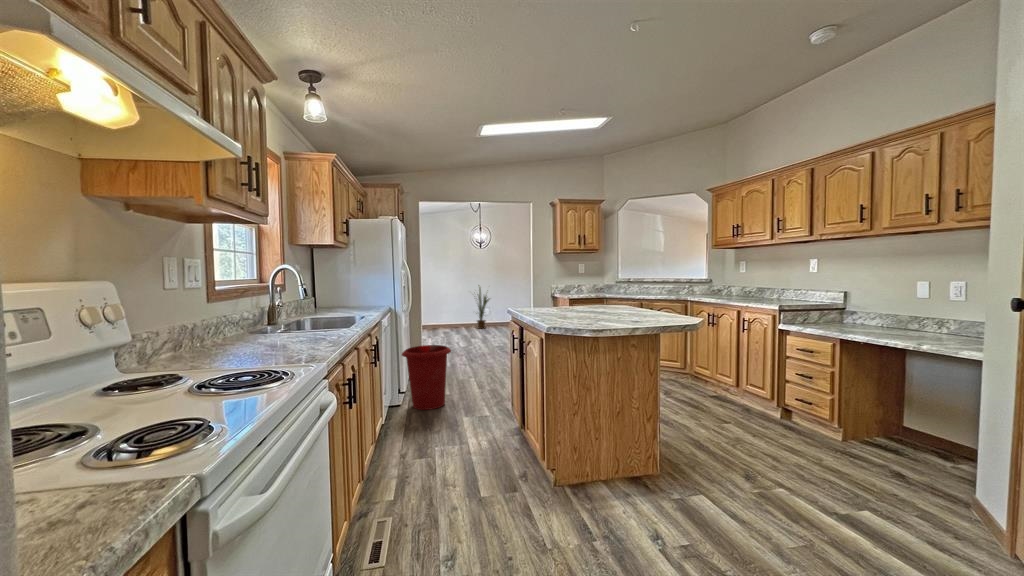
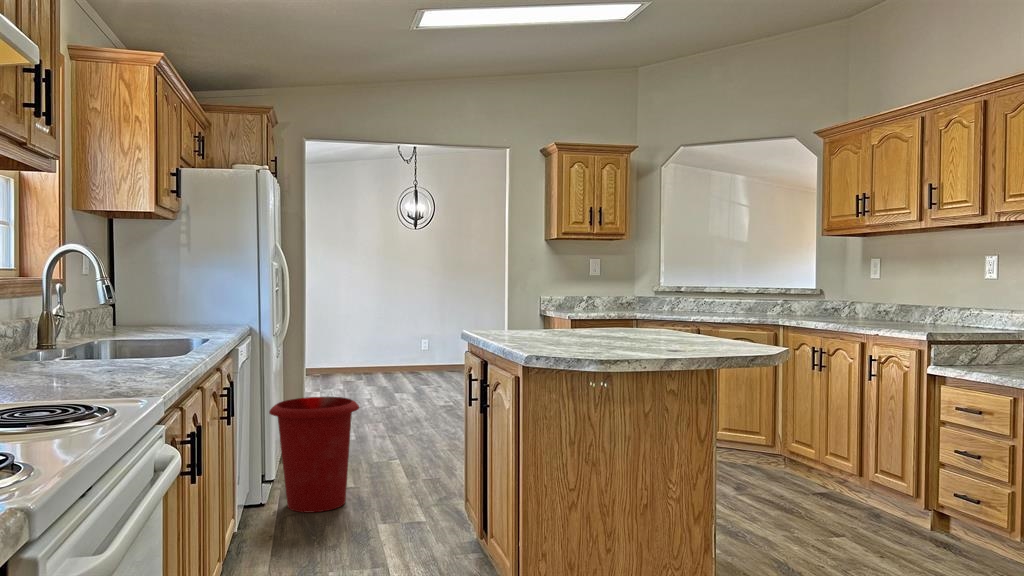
house plant: present [477,287,489,329] -> none [388,295,434,376]

